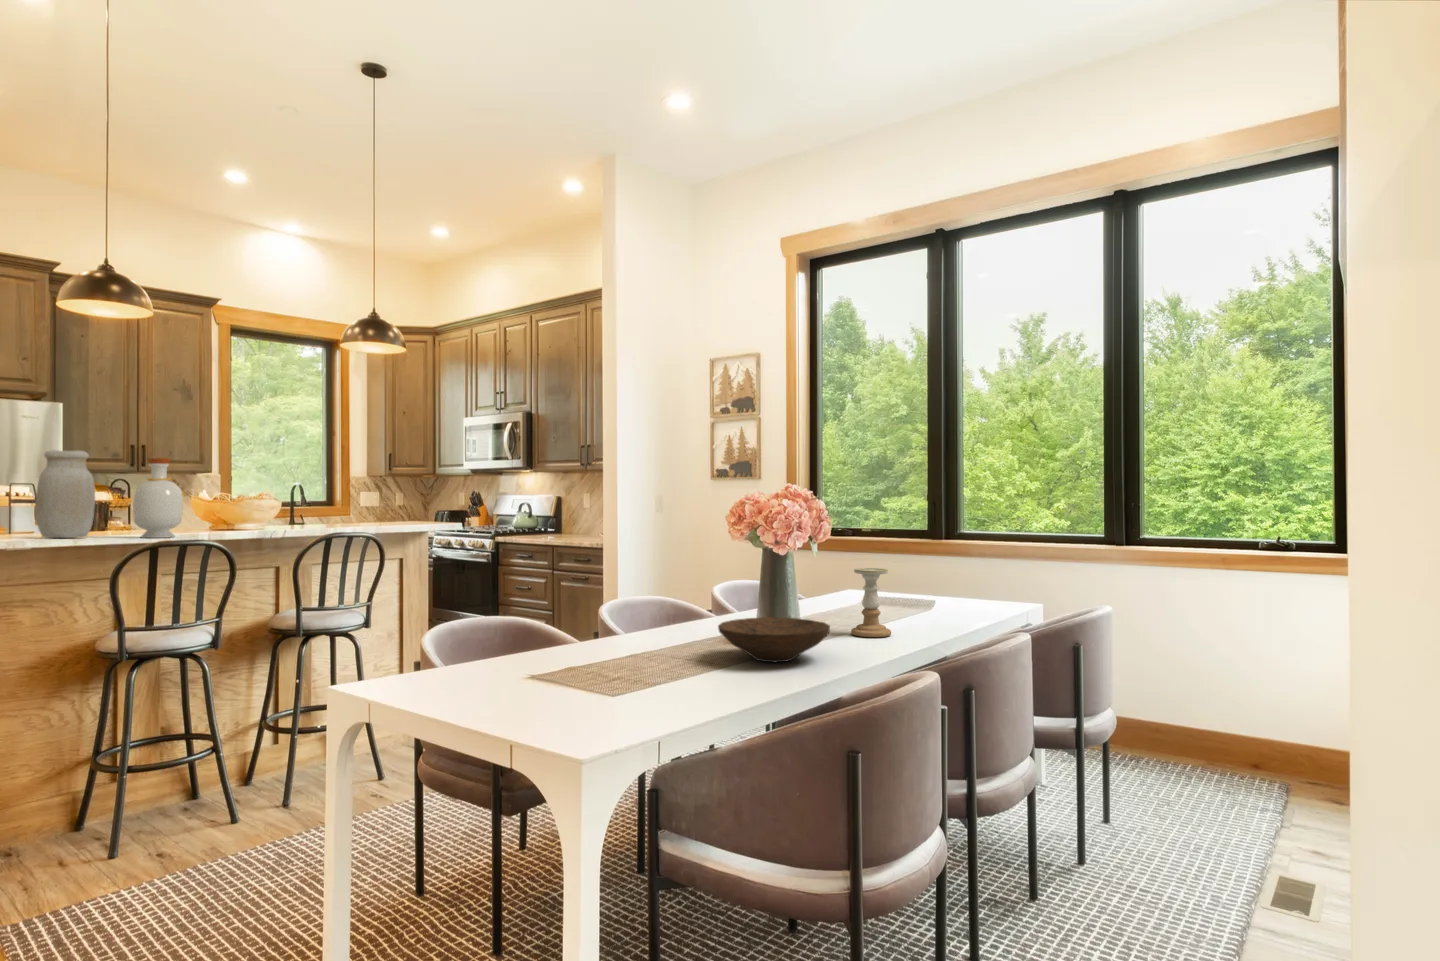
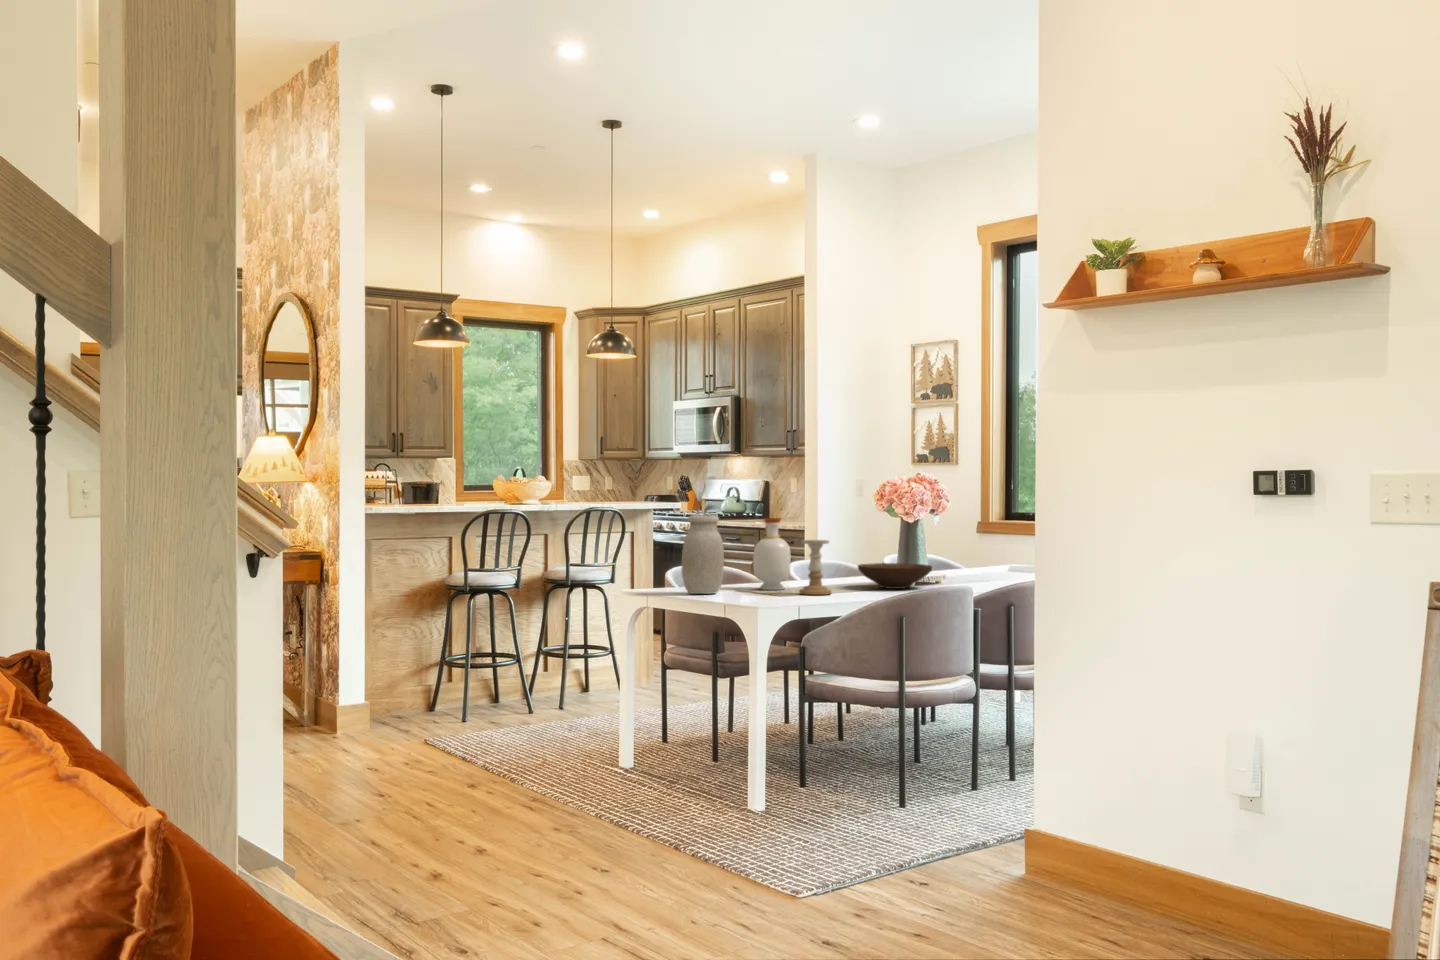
jar: present [35,450,95,538] -> present [682,514,724,594]
bottle: present [133,458,186,538] -> present [753,518,791,590]
candle holder: present [851,568,891,637] -> present [799,540,832,595]

